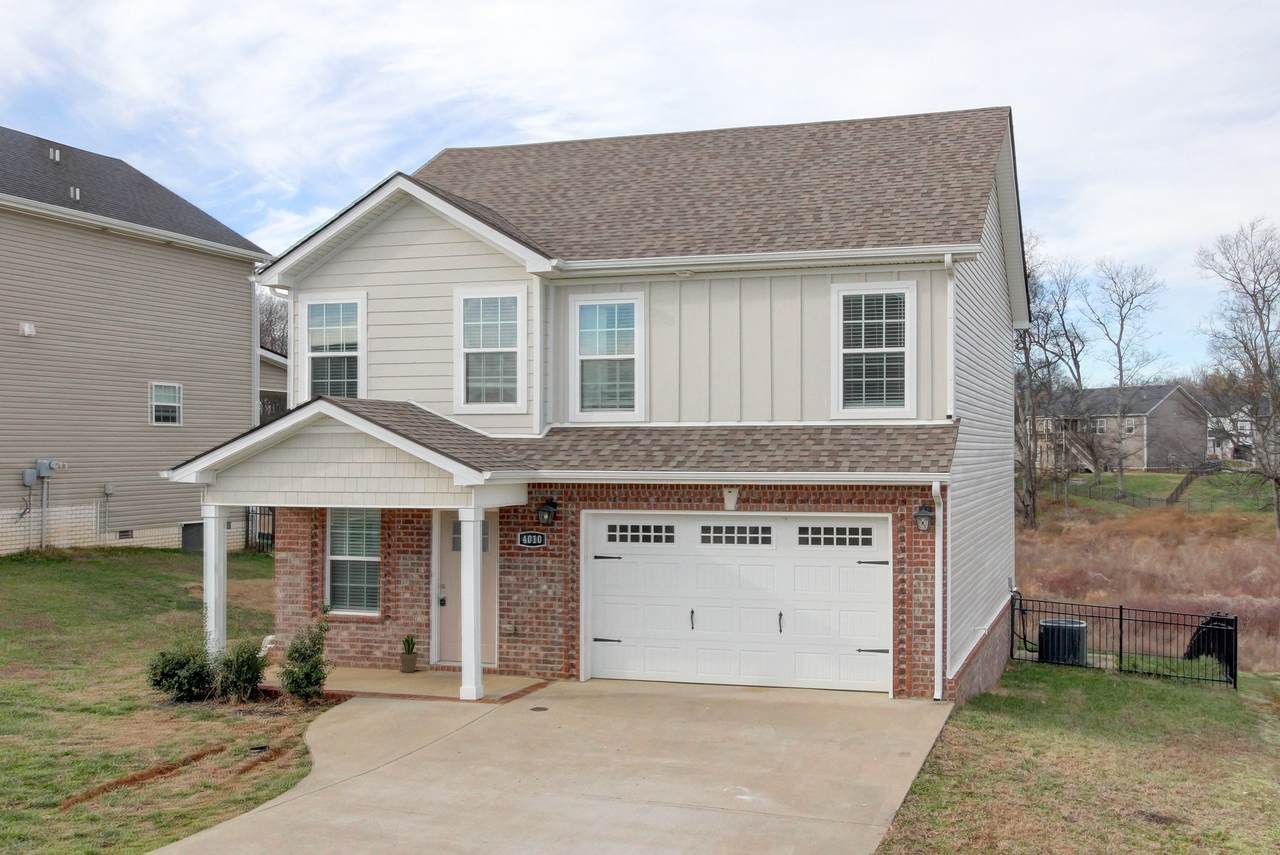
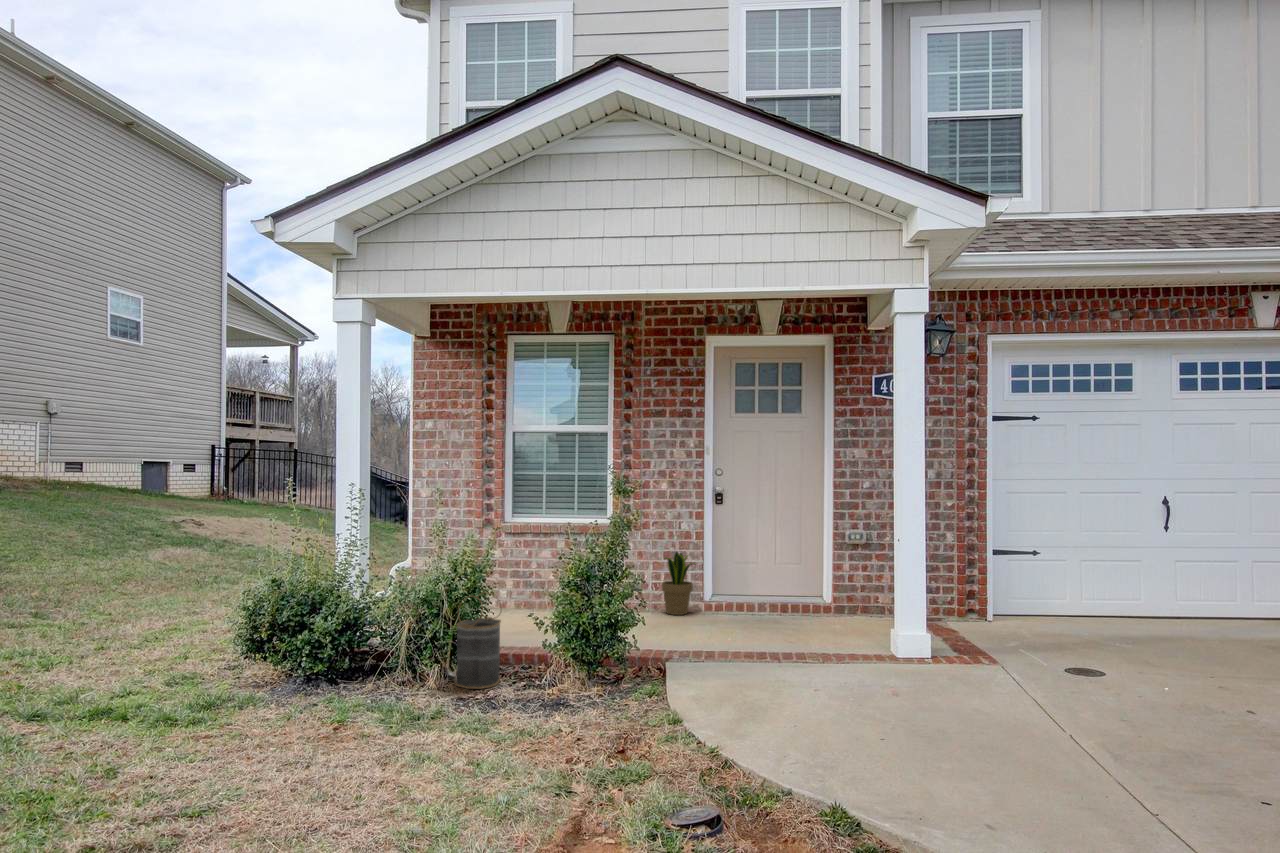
basket: none [247,661,271,708] -> present [456,592,502,689]

